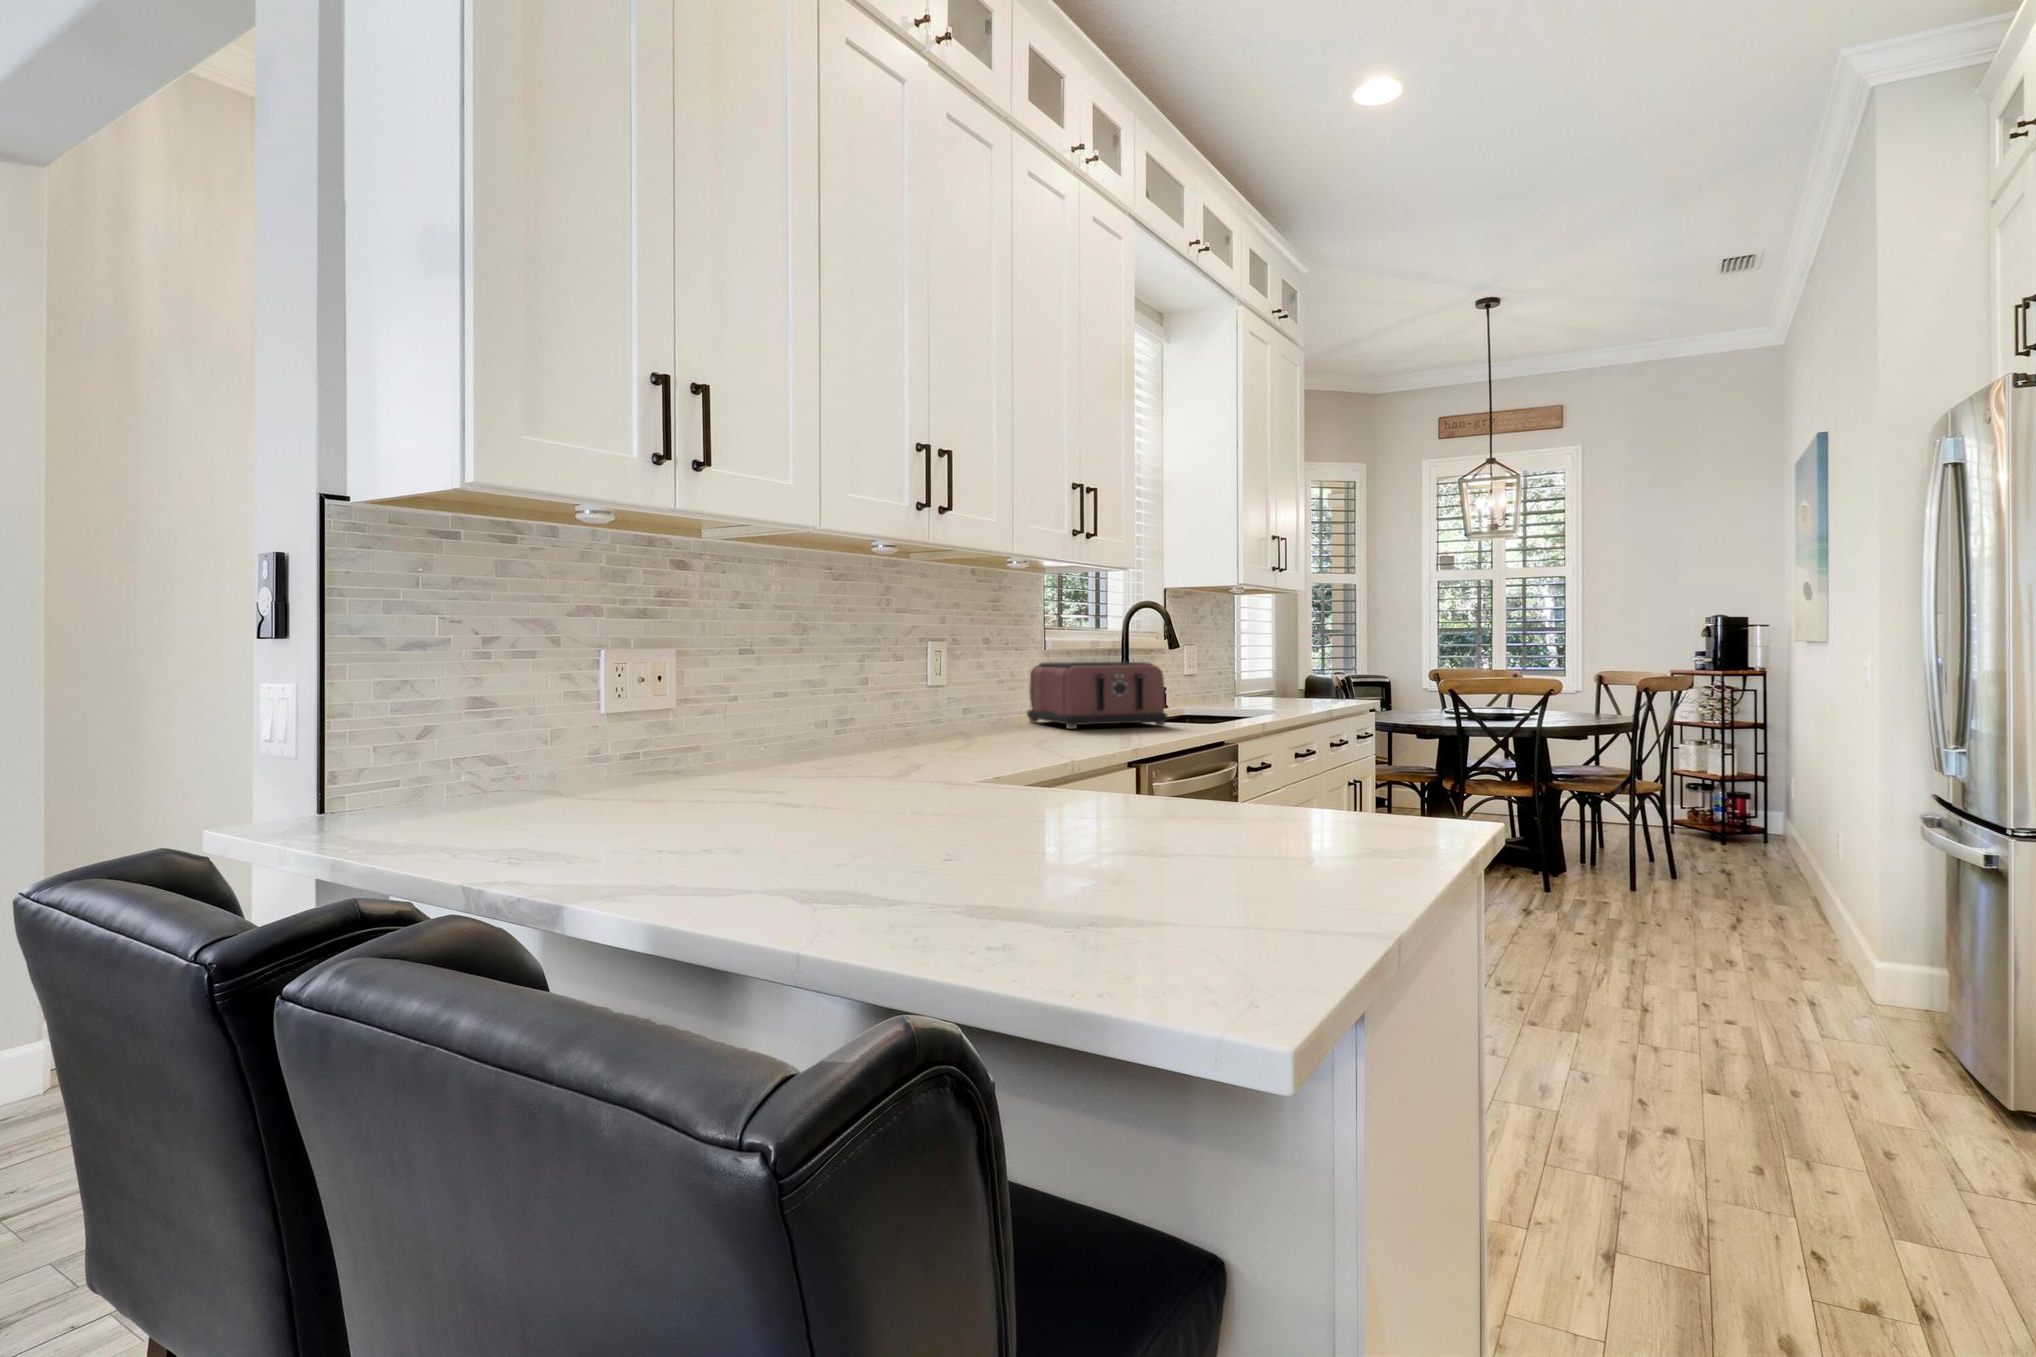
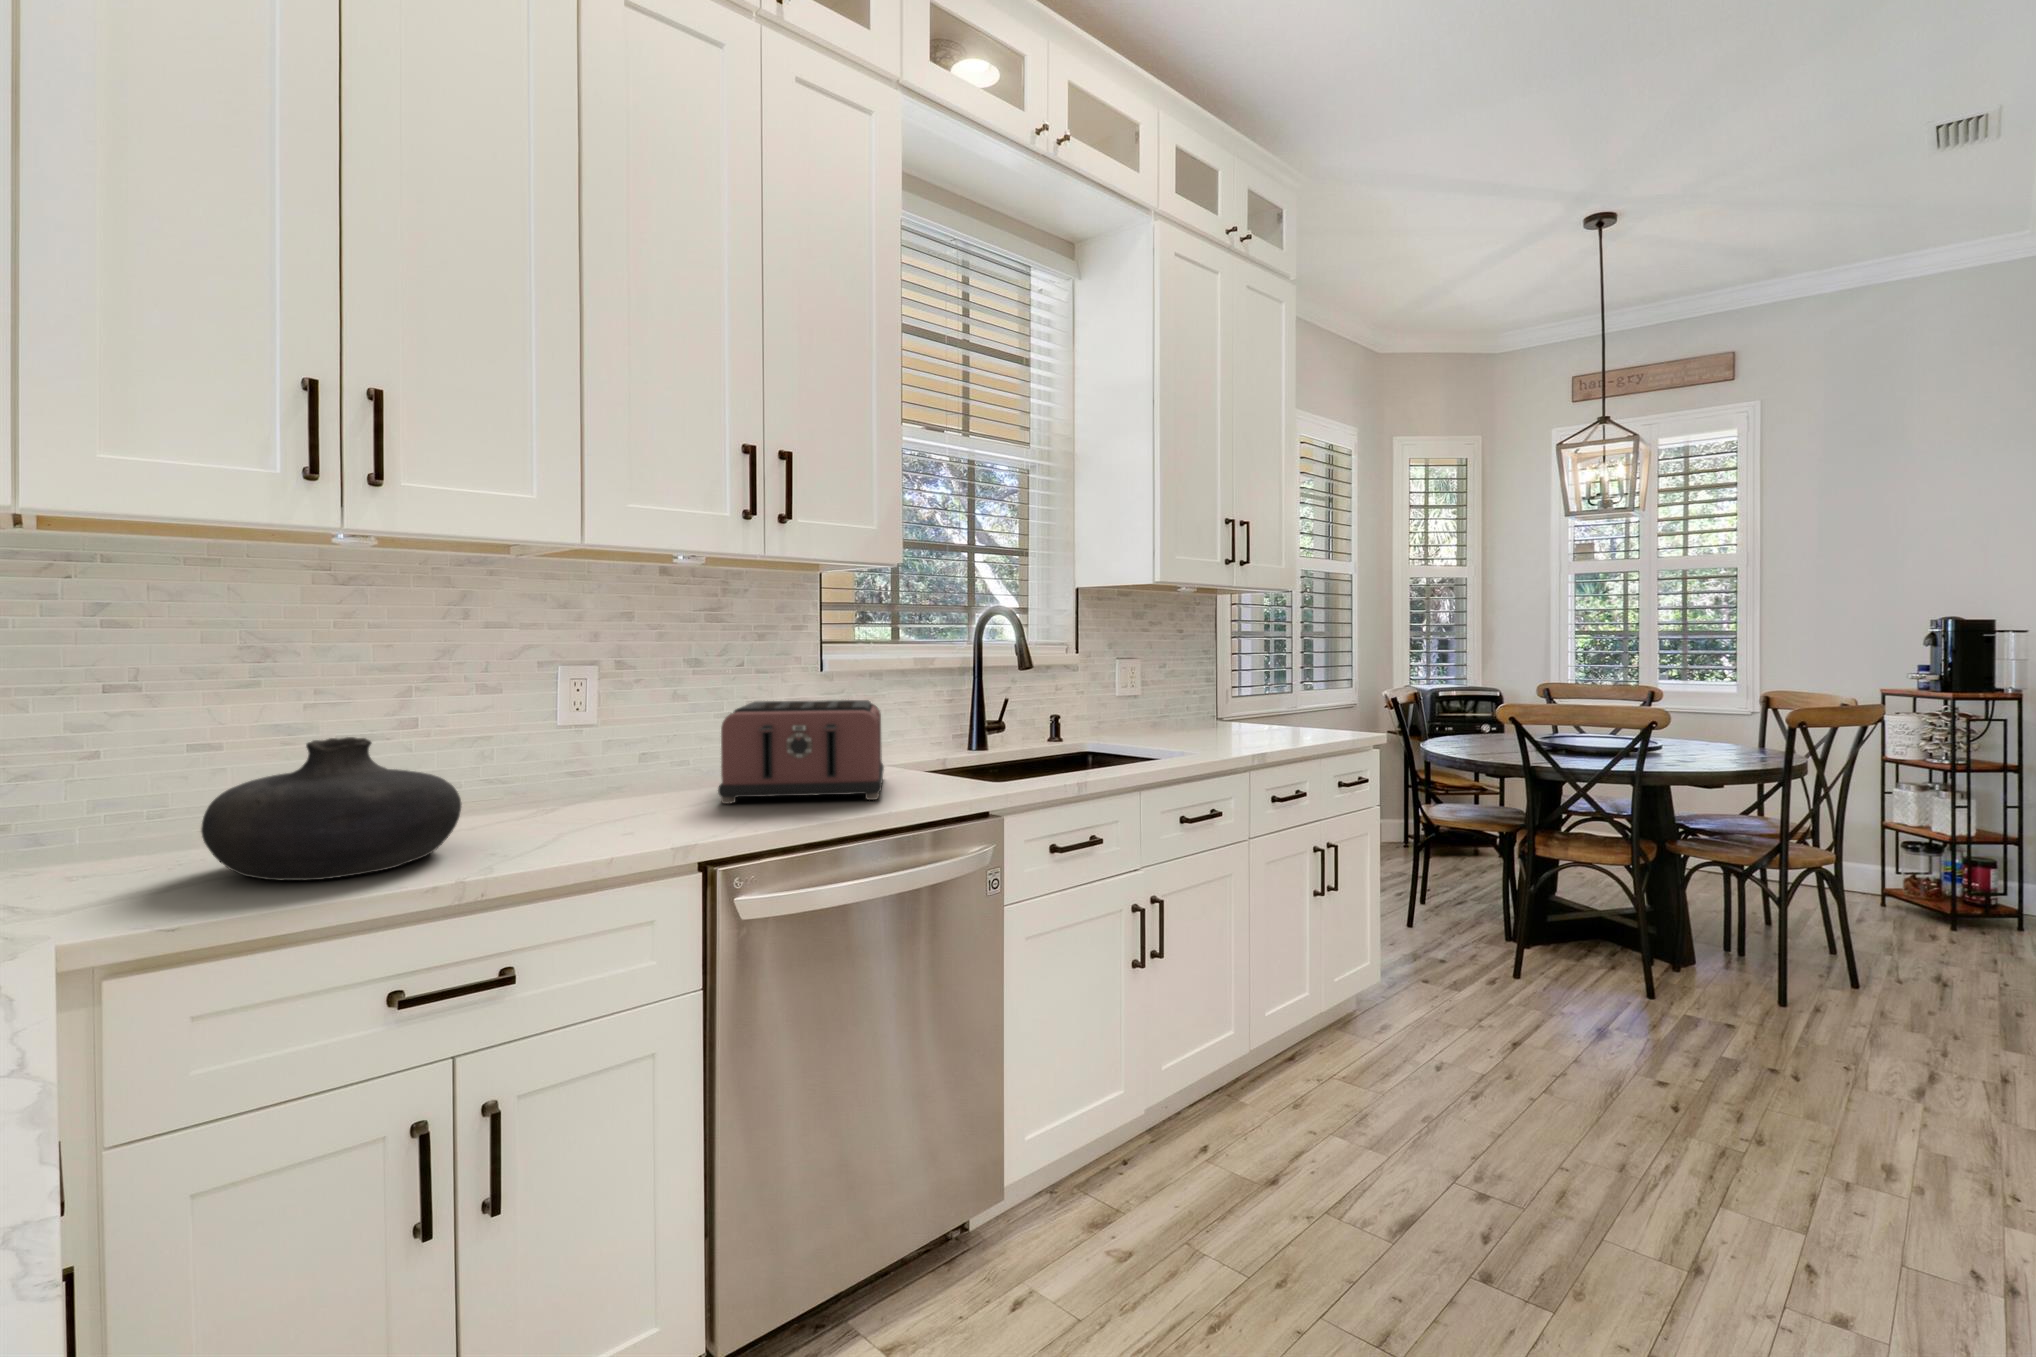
vase: none [887,671,1021,754] -> present [201,737,462,880]

